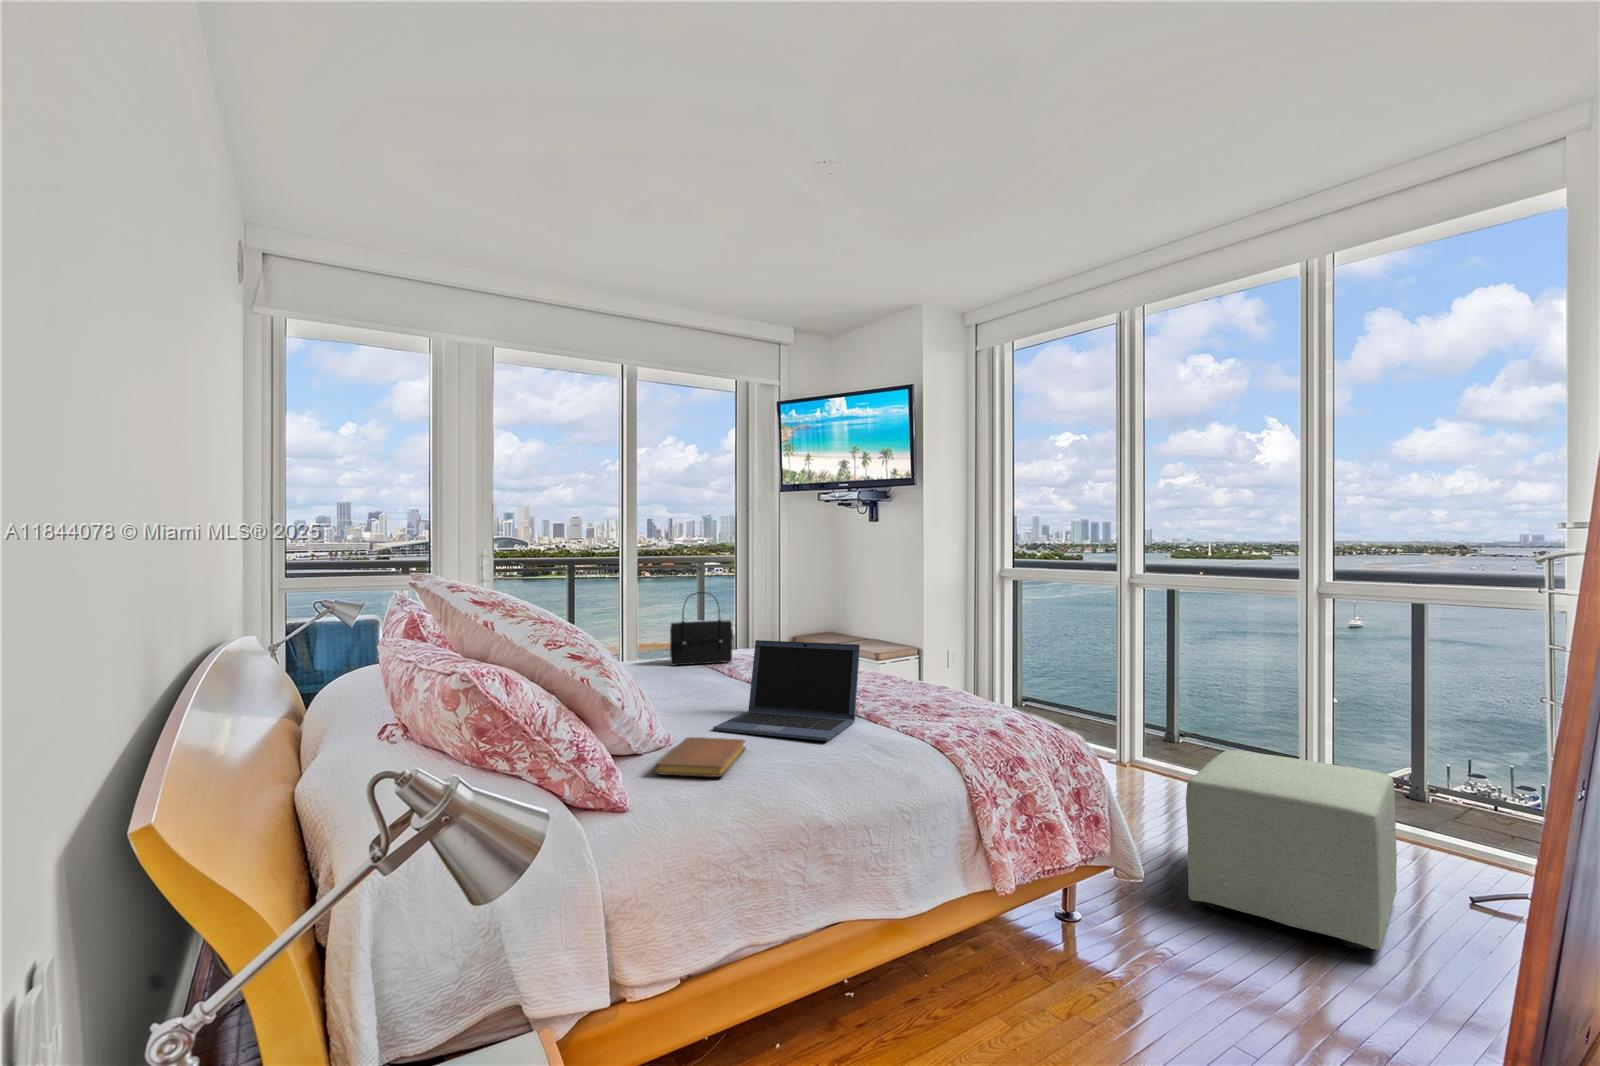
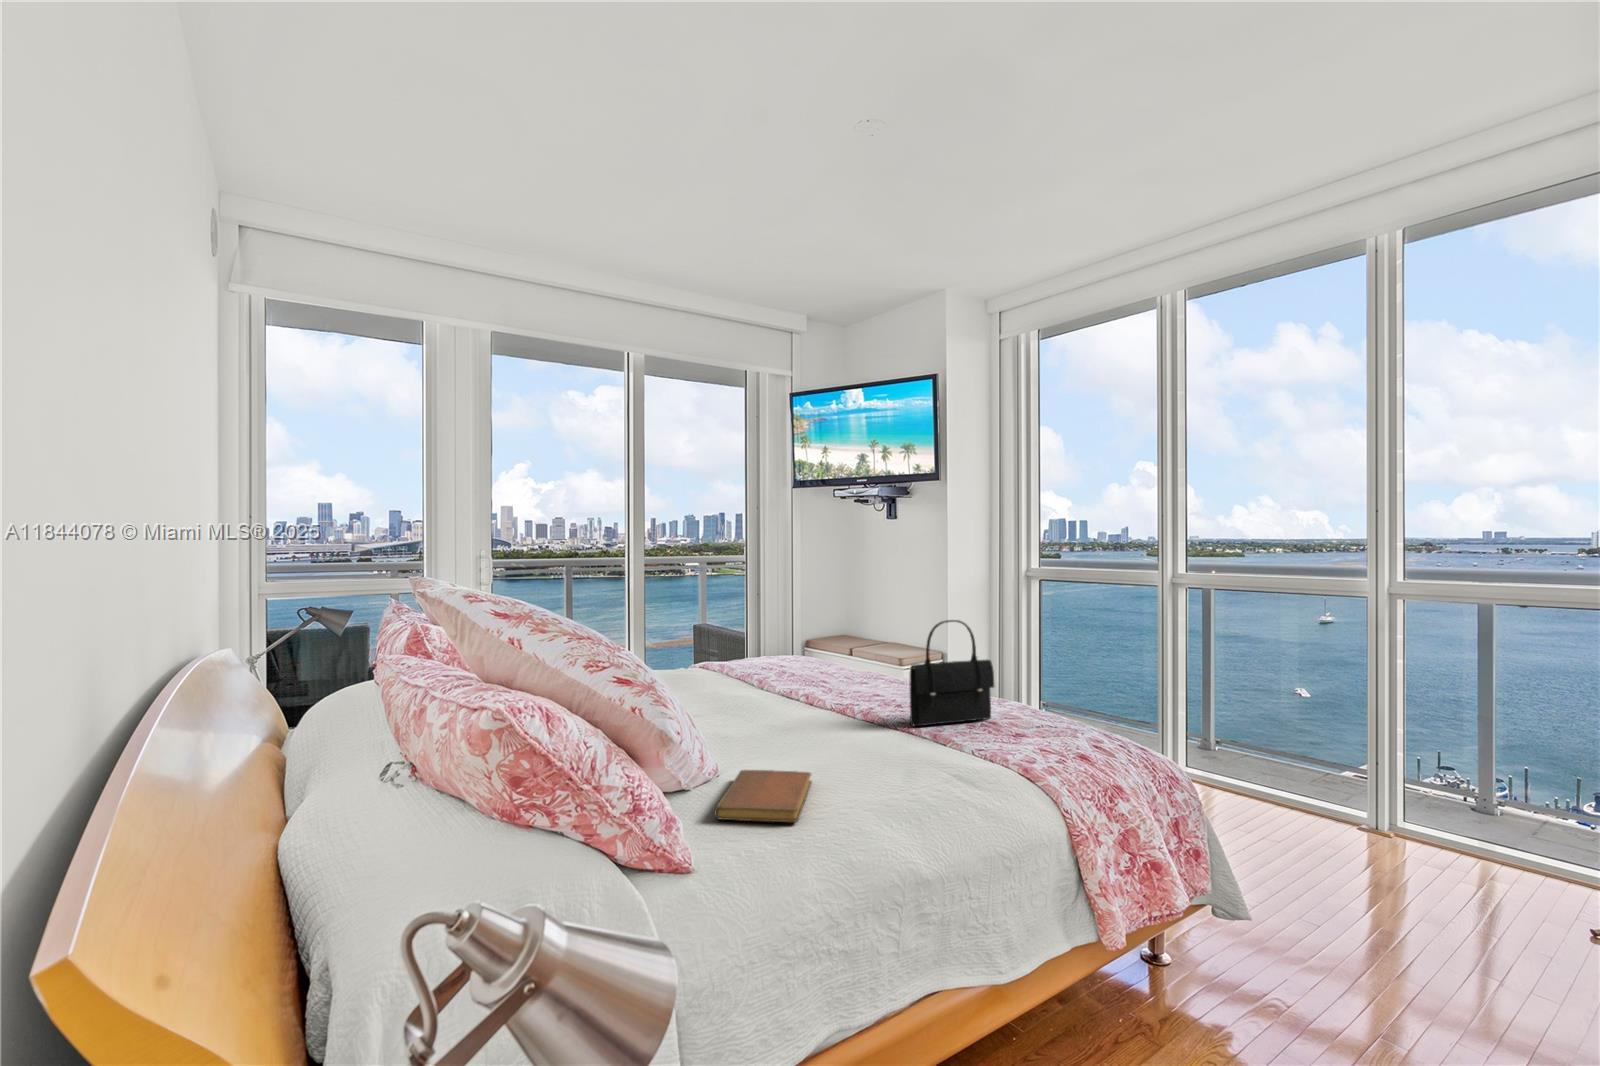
handbag: present [670,592,733,665] -> present [910,620,994,726]
laptop: present [713,640,860,741] -> none [766,653,928,772]
ottoman: present [1186,750,1397,950] -> none [1281,767,1518,997]

